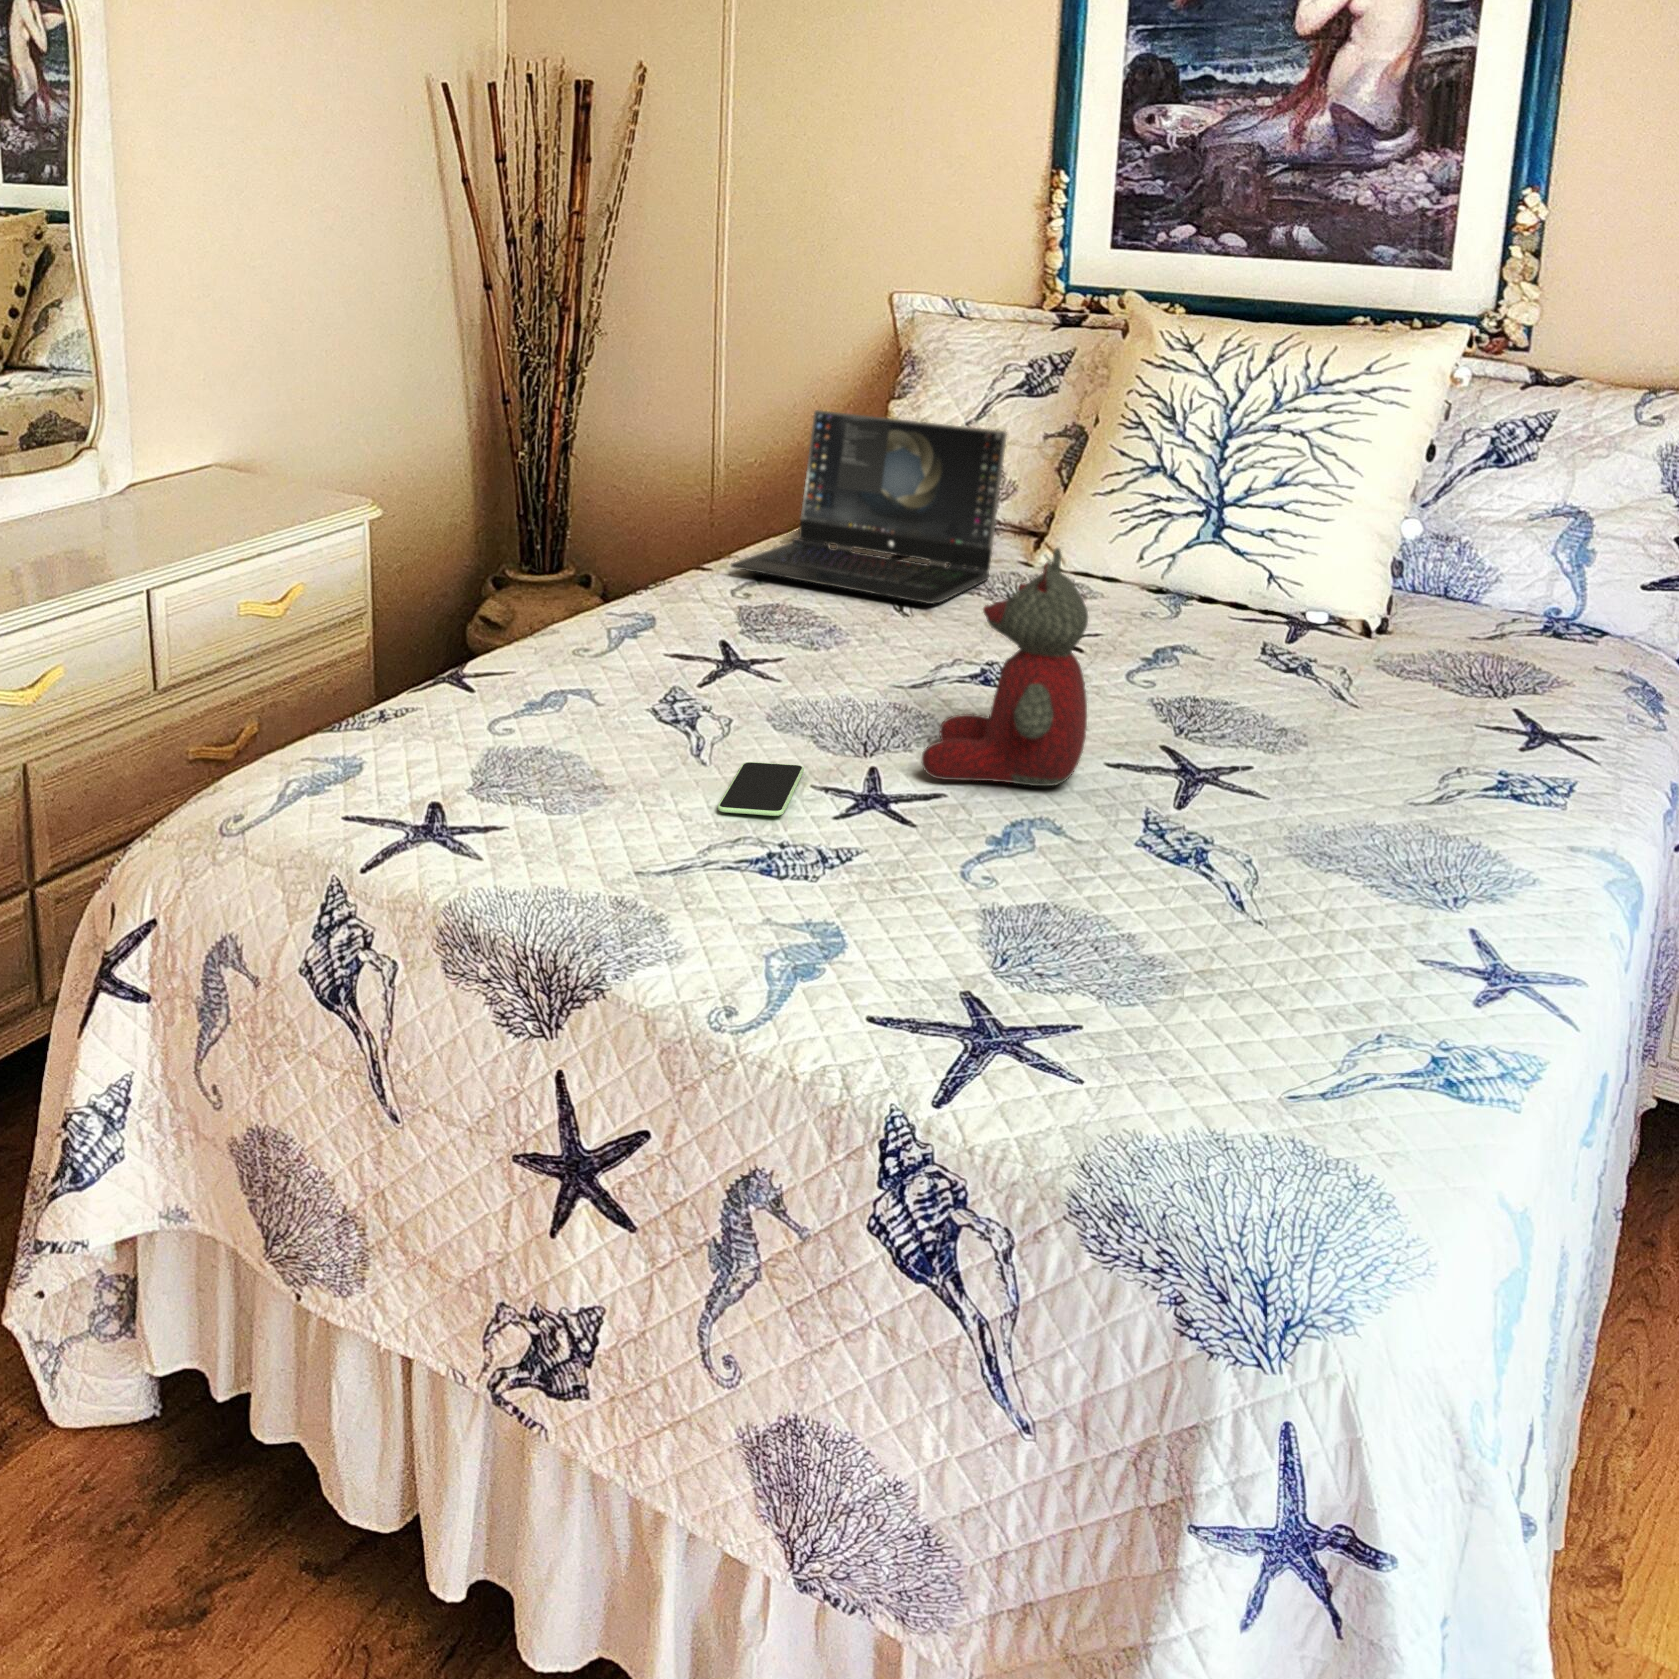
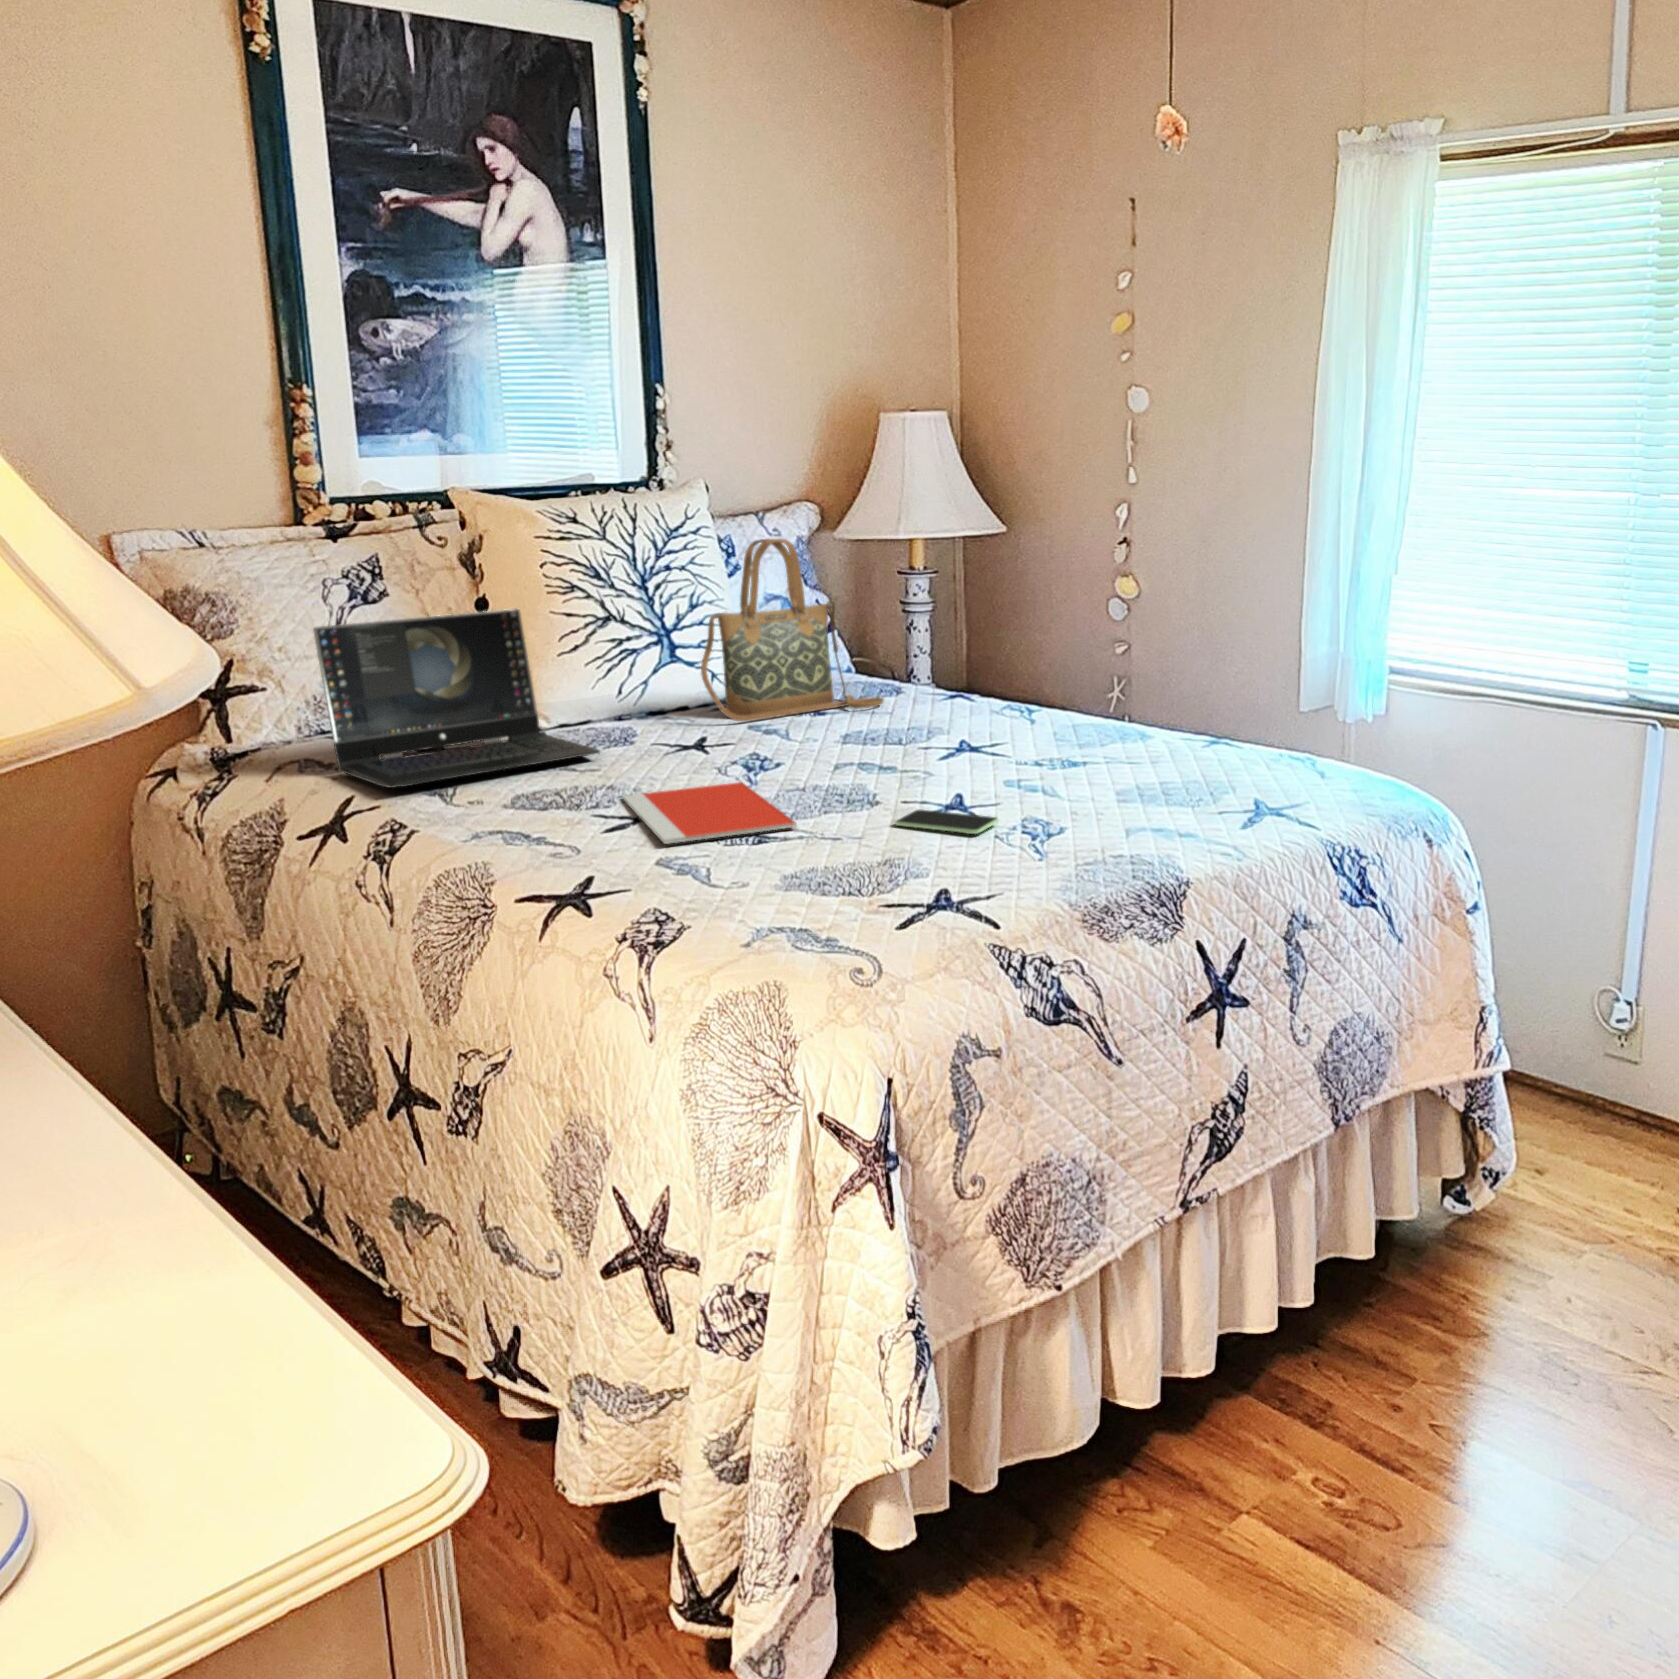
handbag: none [1146,402,1392,681] -> present [701,539,884,721]
stuffed bear: present [921,548,1088,786] -> none [901,619,1028,788]
notebook: none [613,640,883,723] -> present [622,782,797,844]

